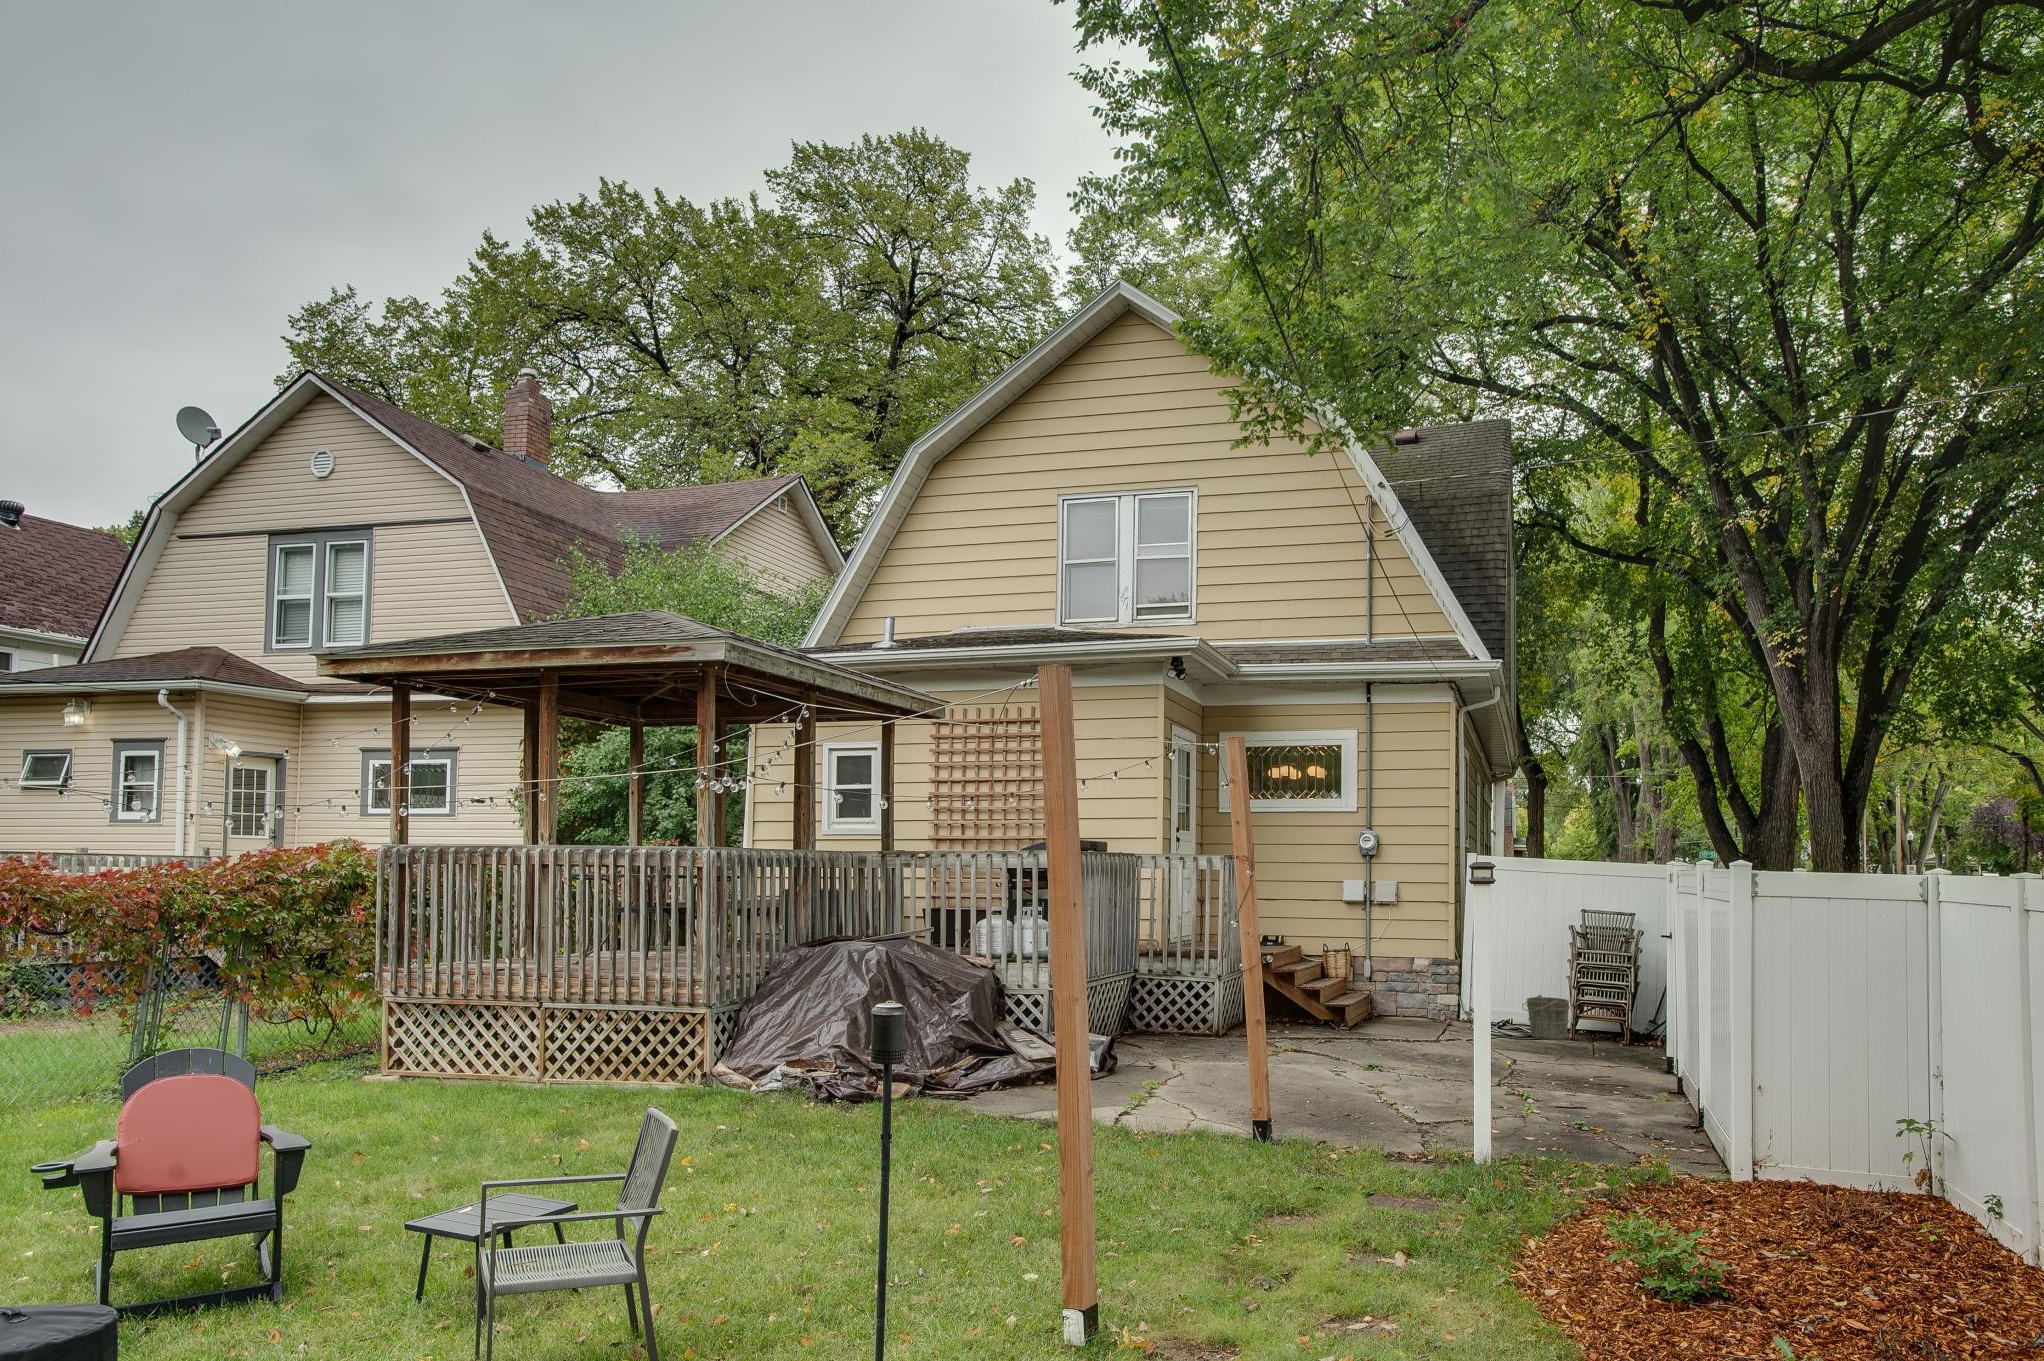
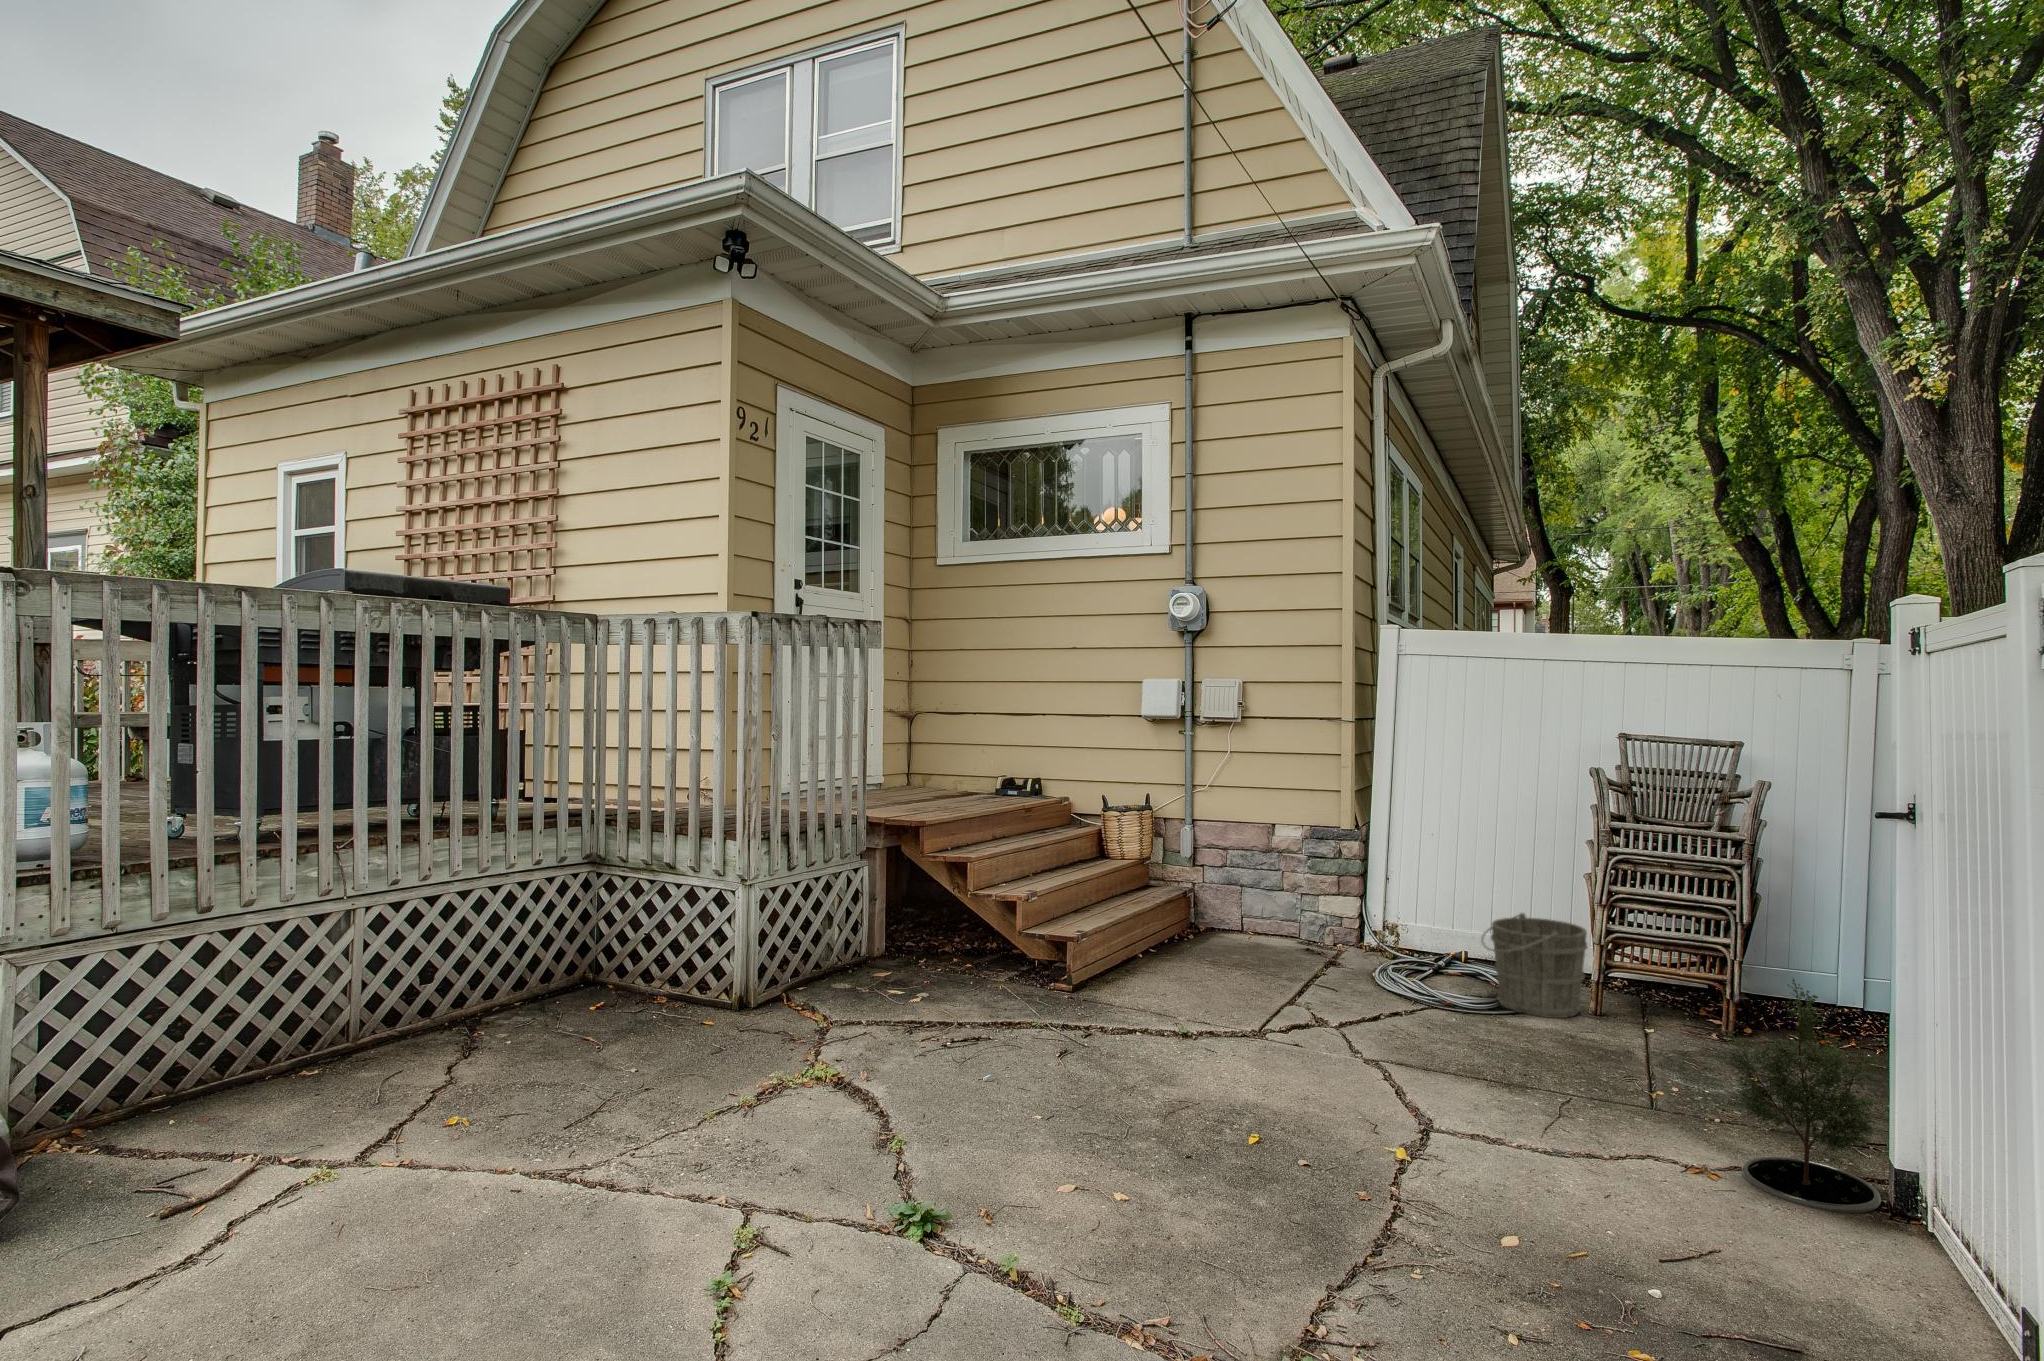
potted tree: none [1613,997,1664,1071] -> present [1717,979,1884,1213]

